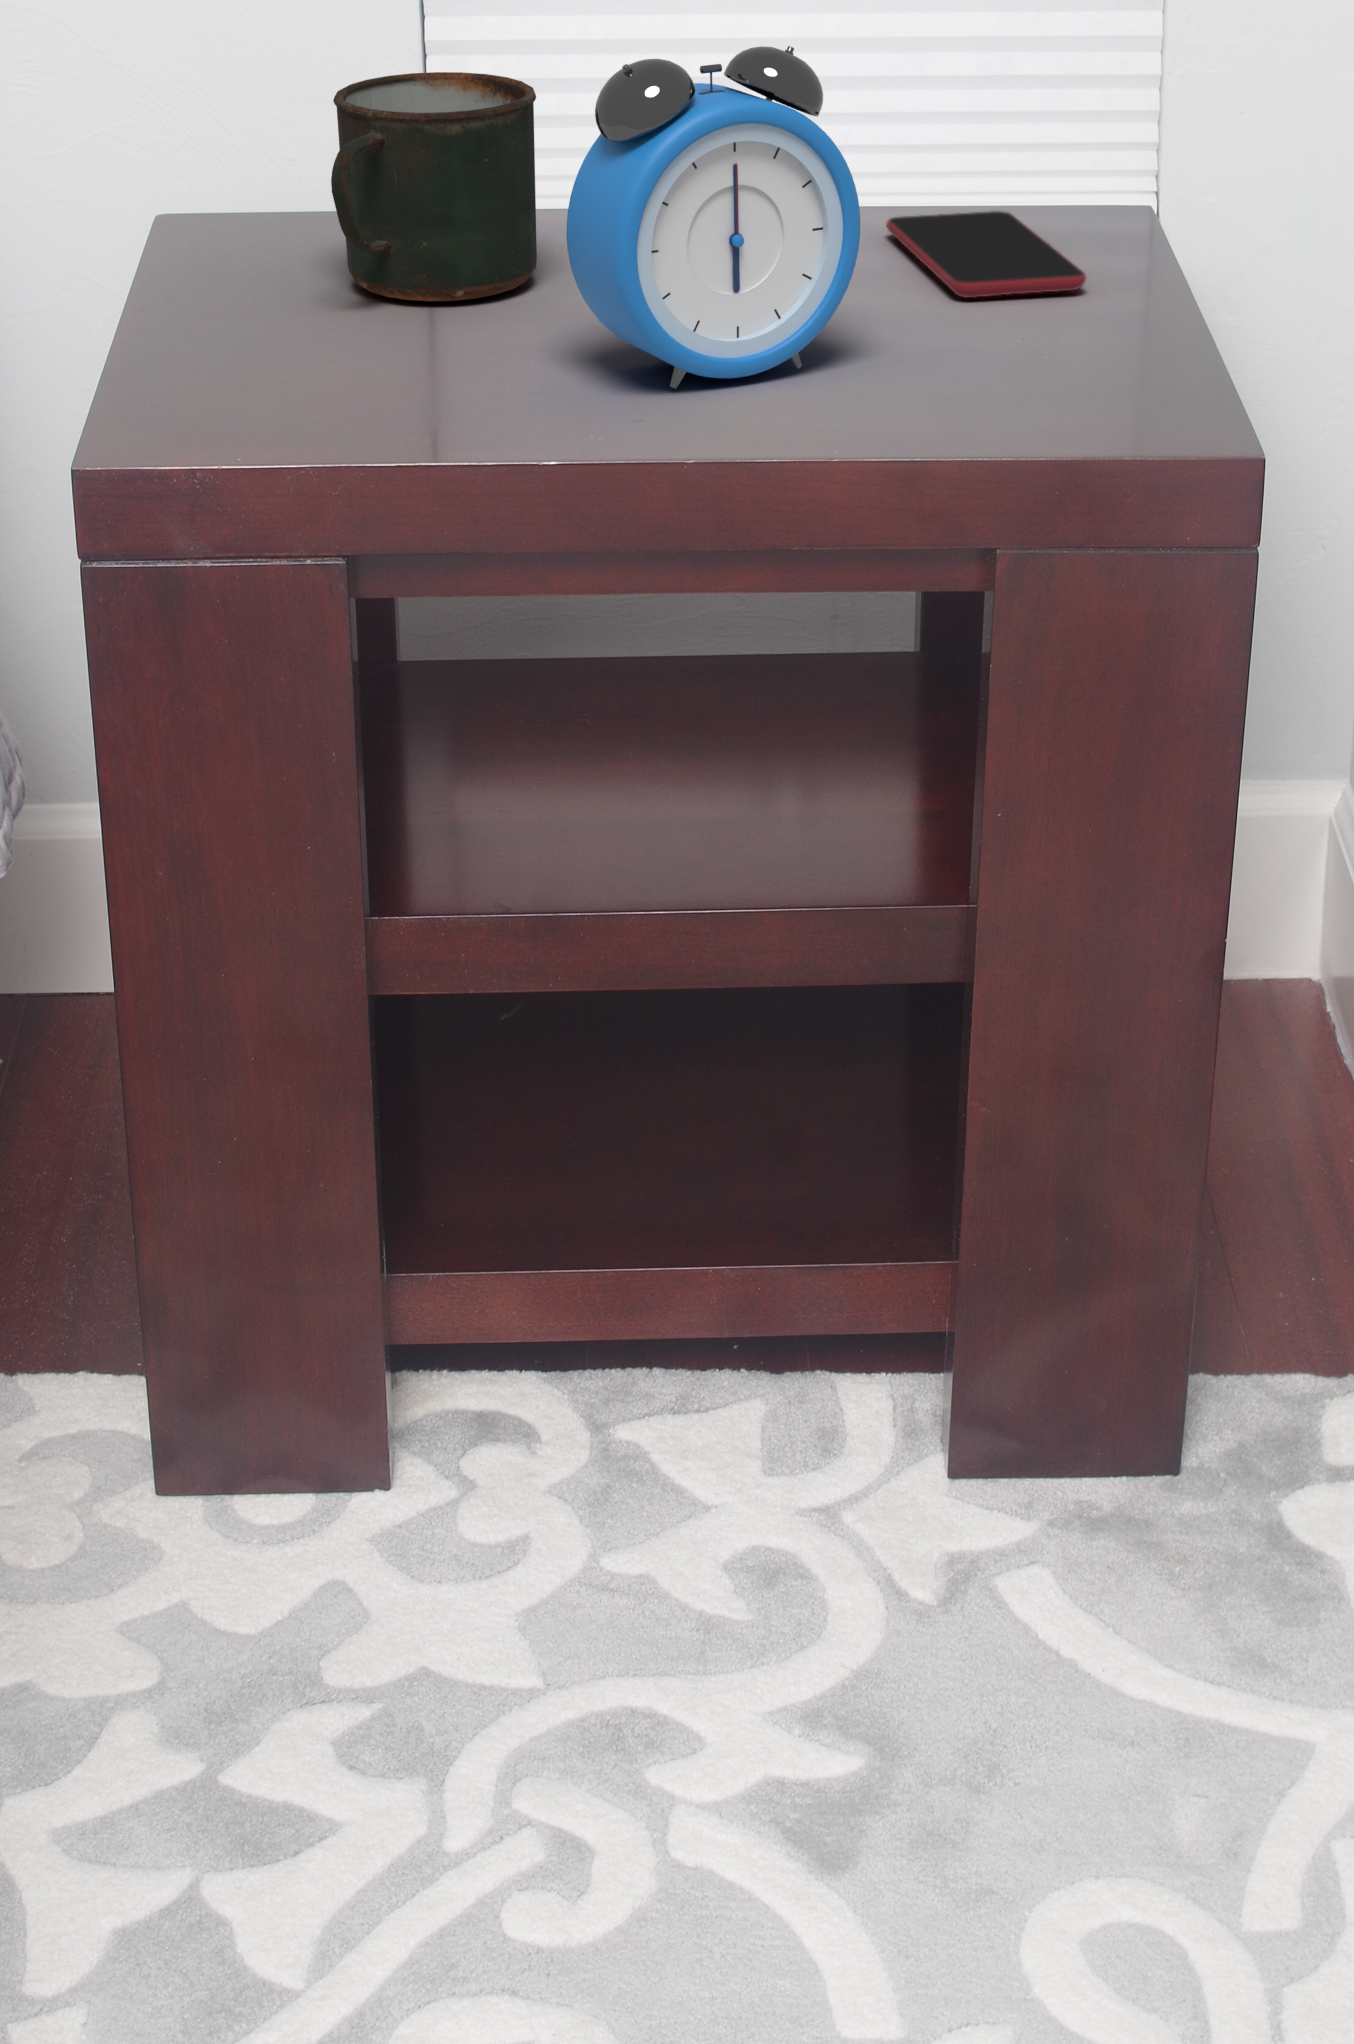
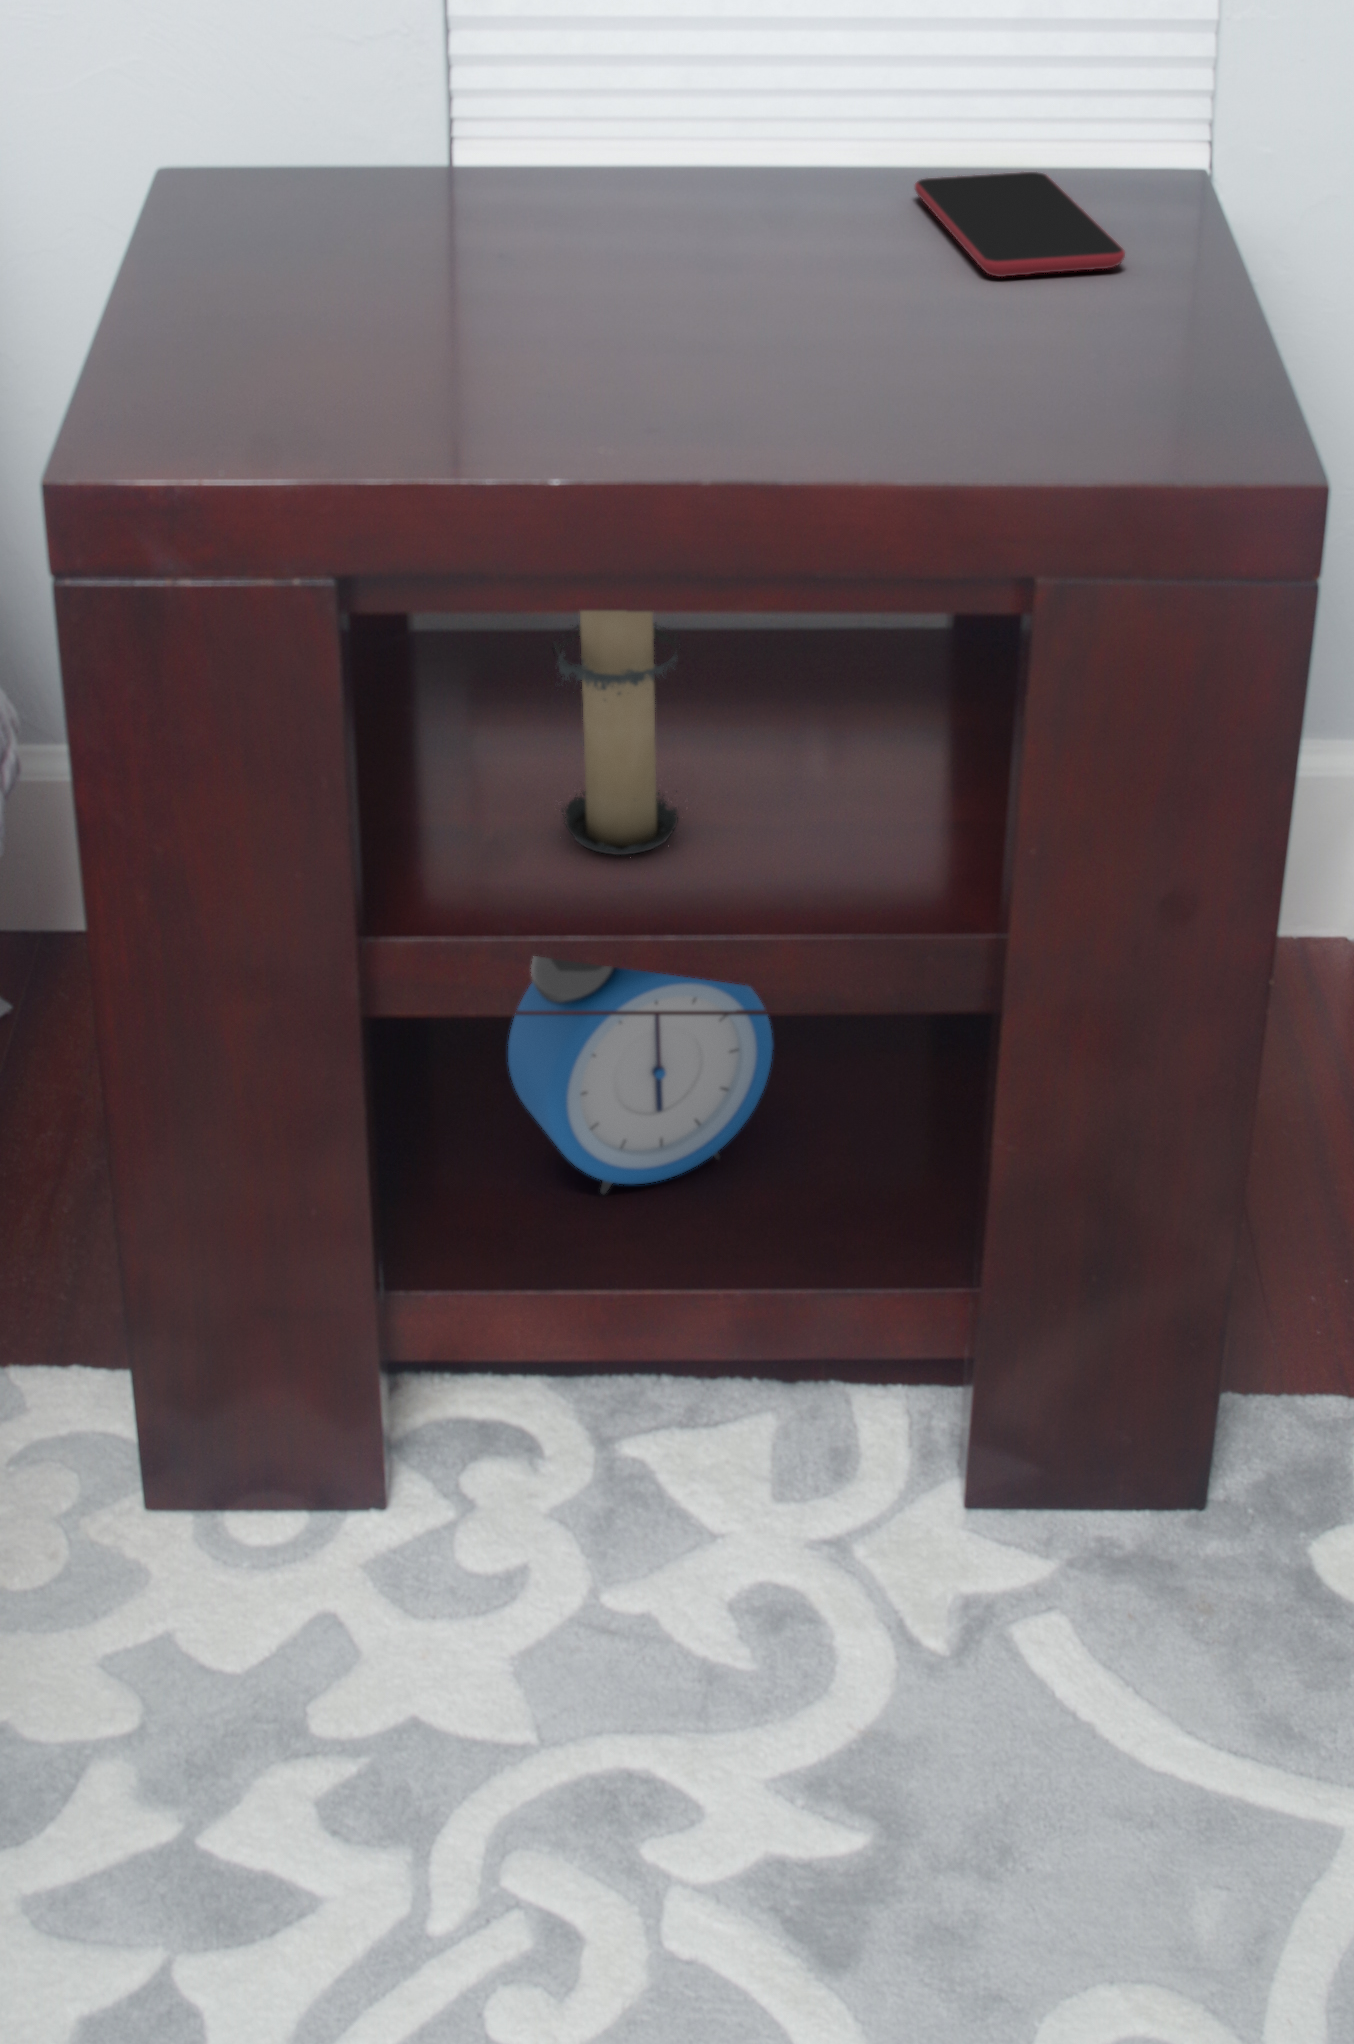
alarm clock: present [567,46,860,389] -> present [508,956,773,1194]
mug: present [331,72,537,301] -> none [322,31,543,279]
candle: none [542,553,687,847] -> present [552,611,681,855]

